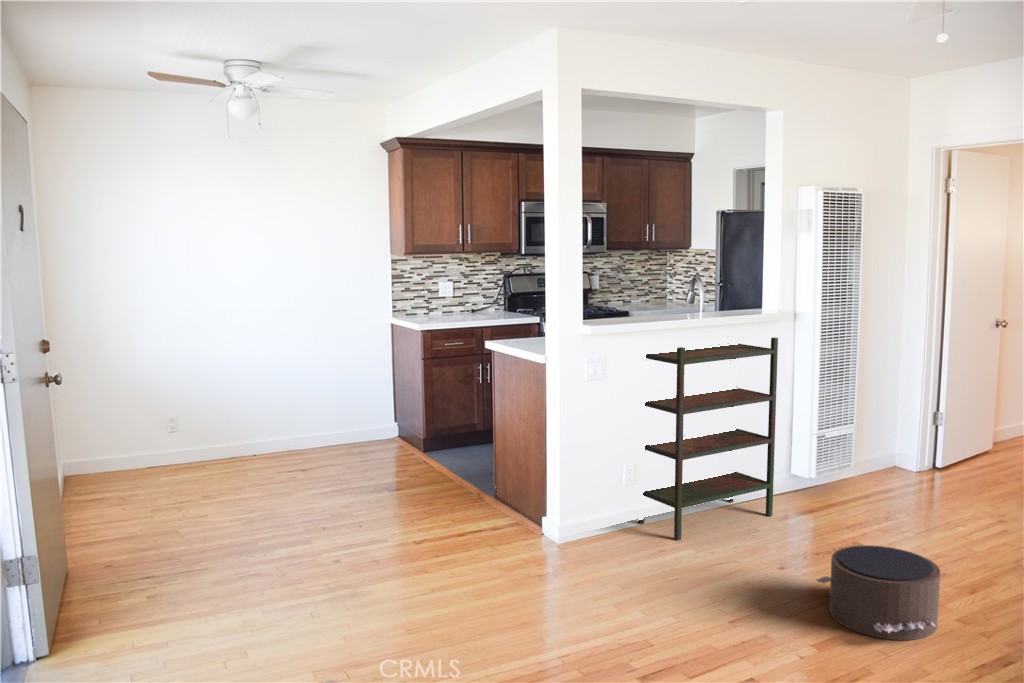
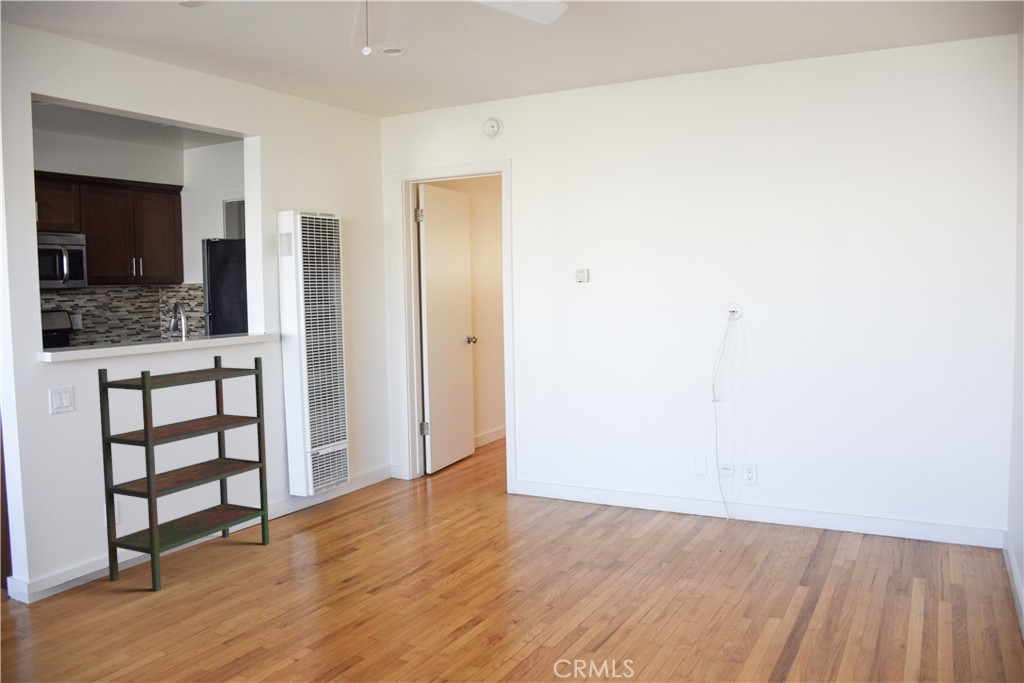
pouf: present [816,545,940,640] -> none [304,552,422,650]

